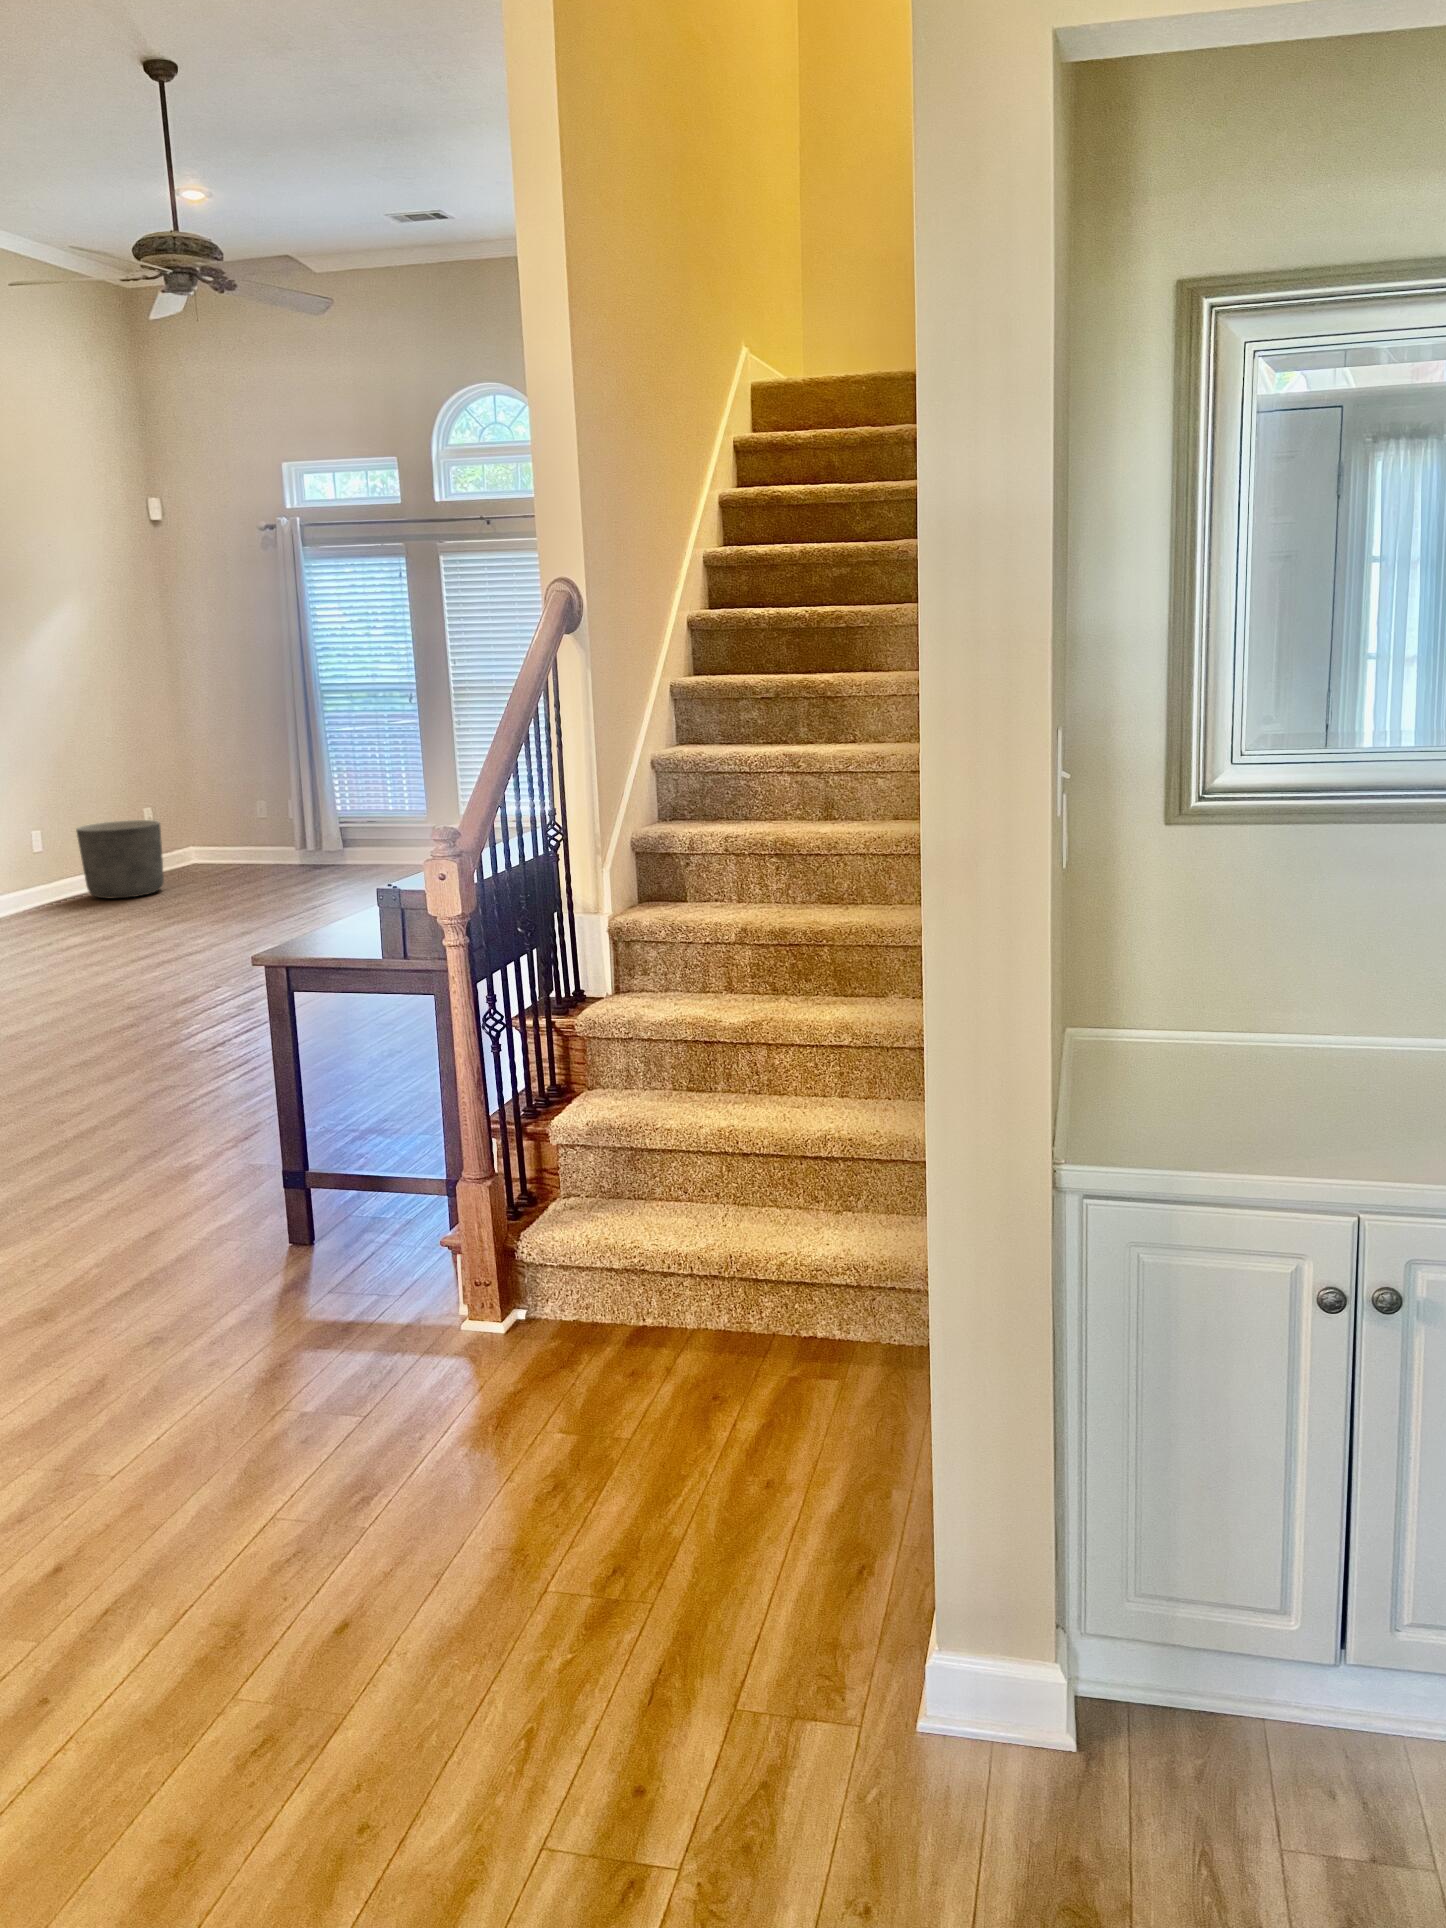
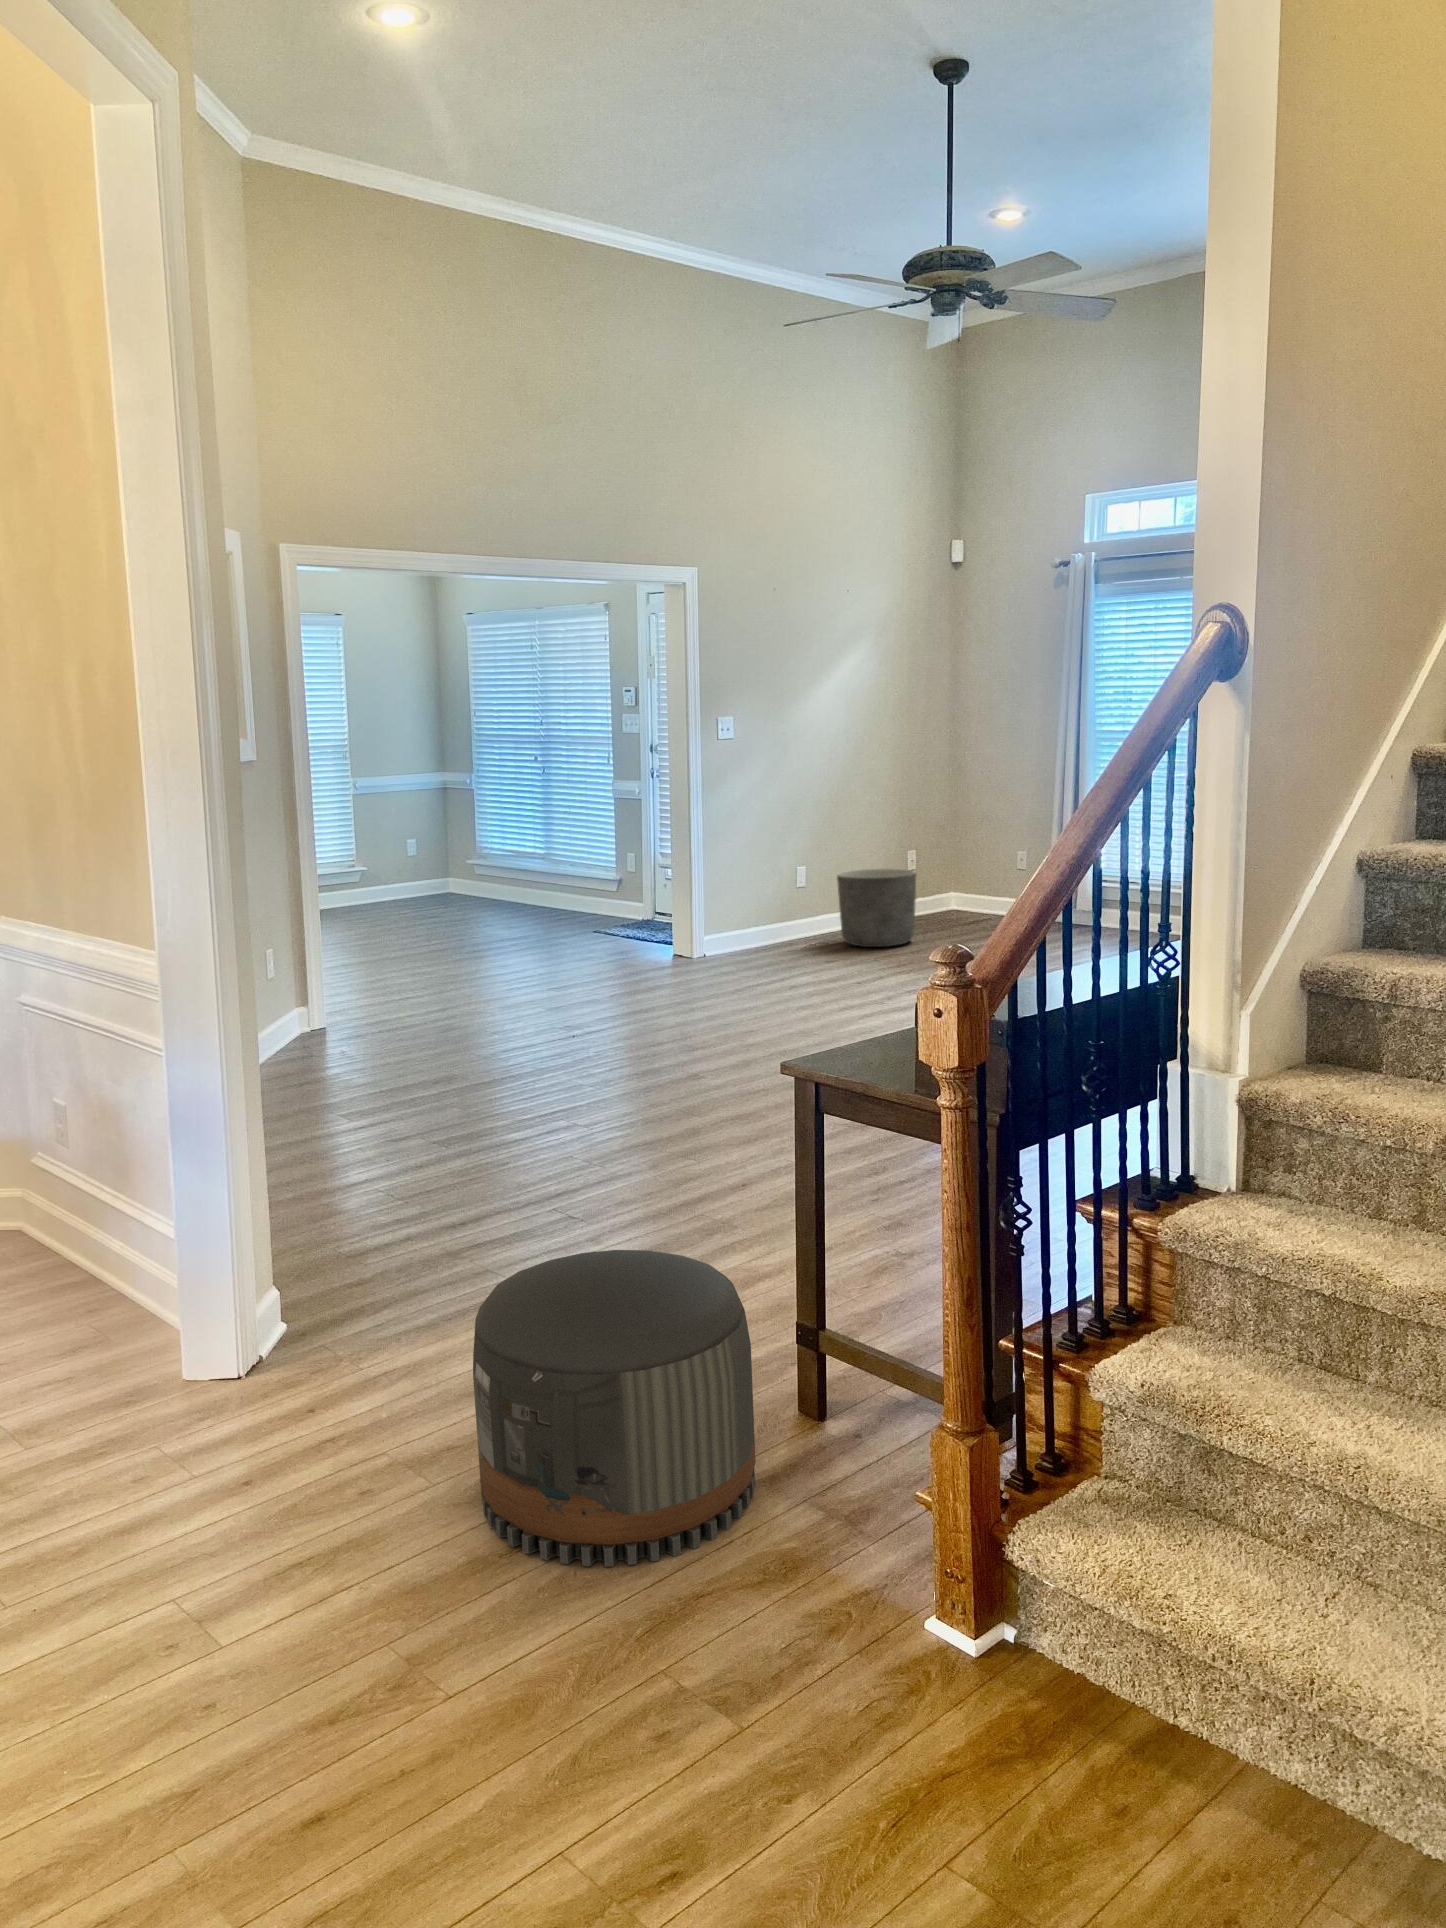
pouf: none [19,1118,285,1376] -> present [473,1250,755,1566]

